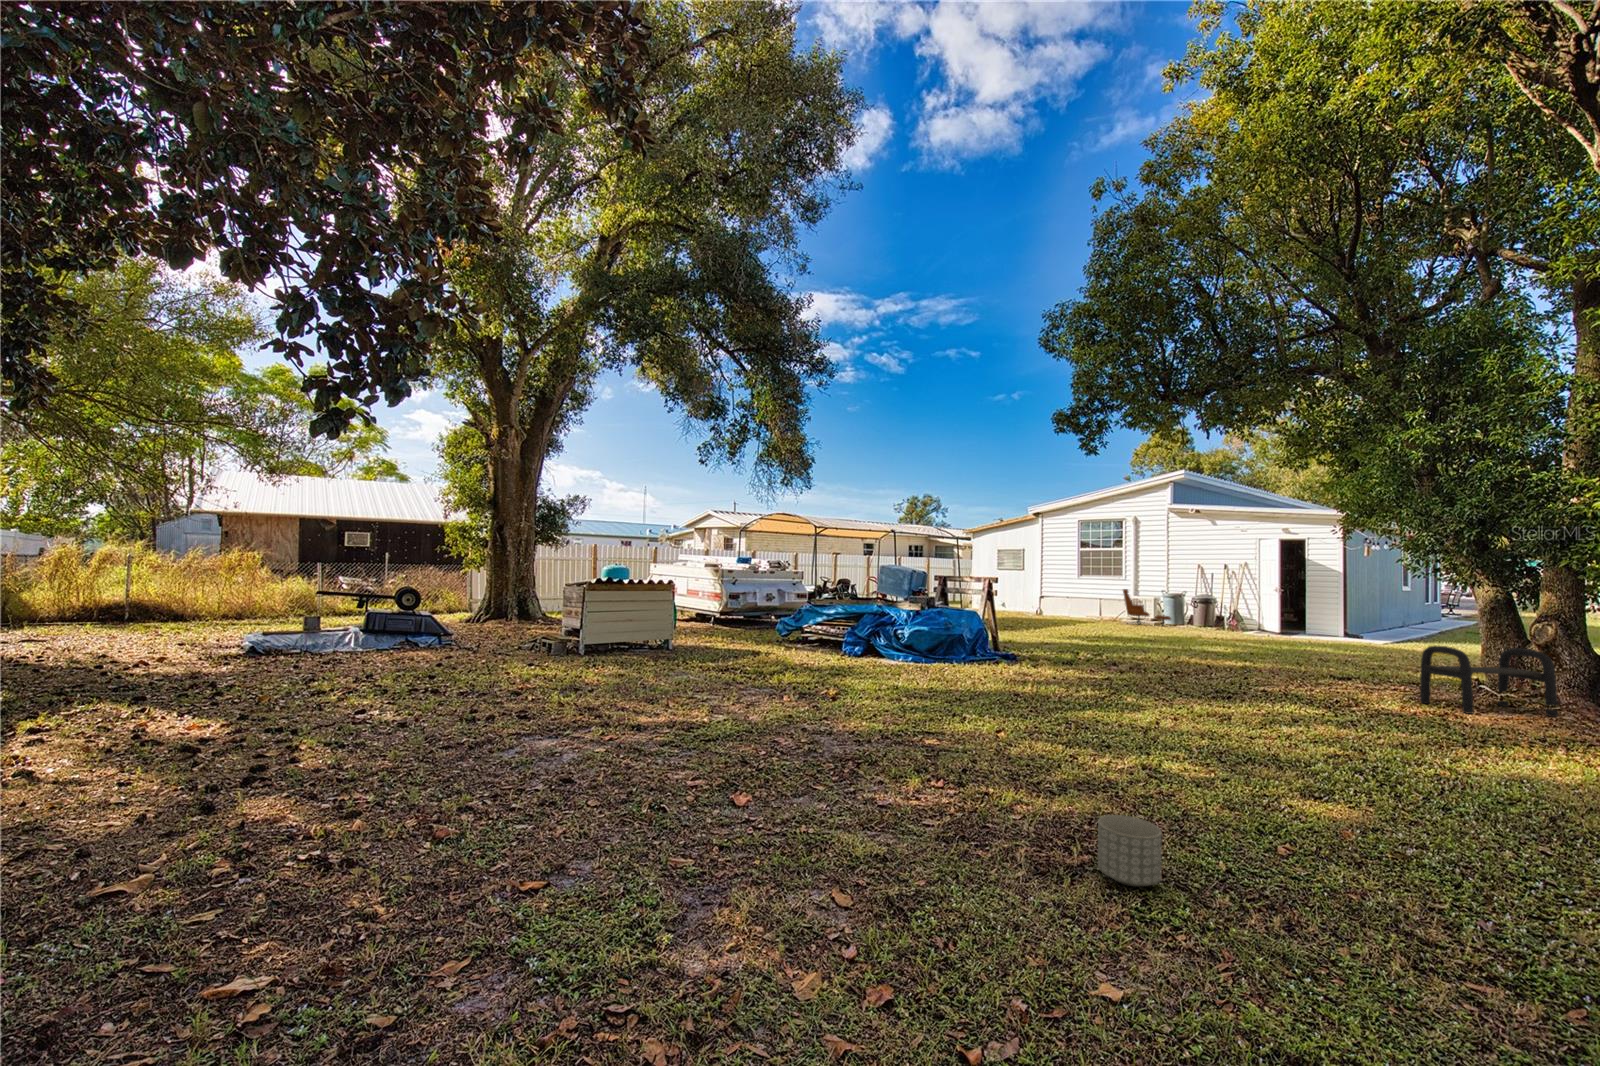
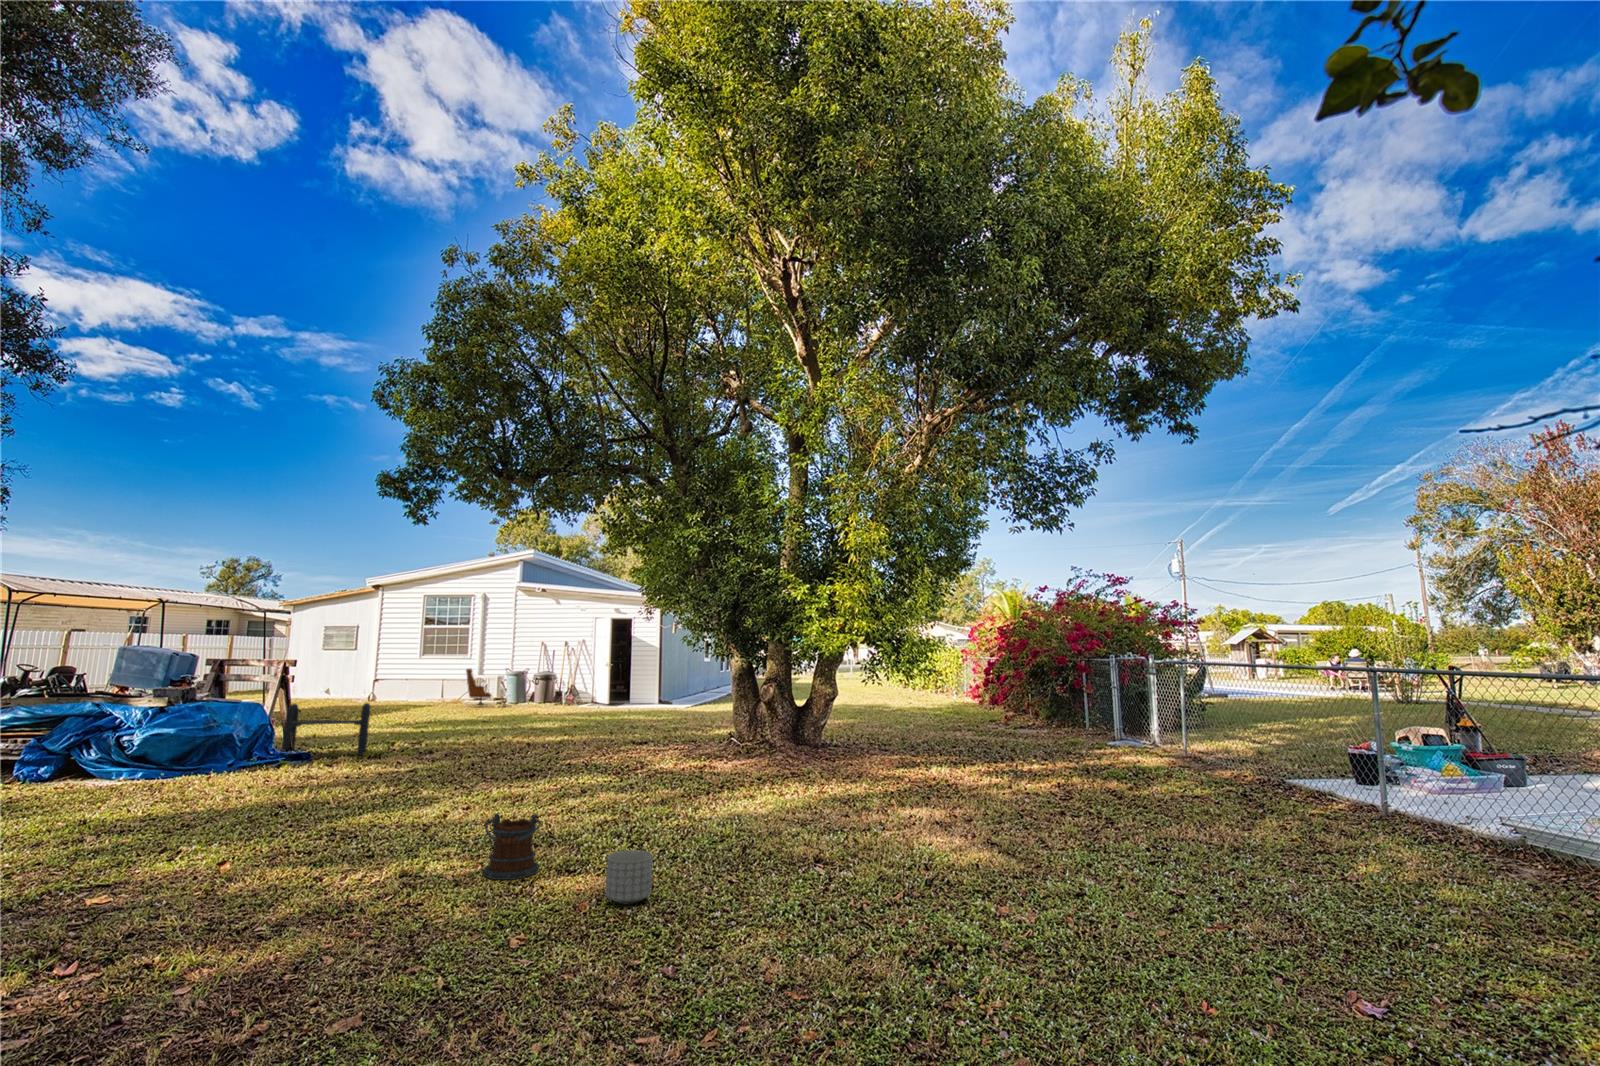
bench: present [1420,646,1558,717] -> present [282,703,370,758]
bucket: none [1236,753,1314,834] -> present [482,813,542,880]
planter: present [1098,815,1161,887] -> present [605,850,653,905]

